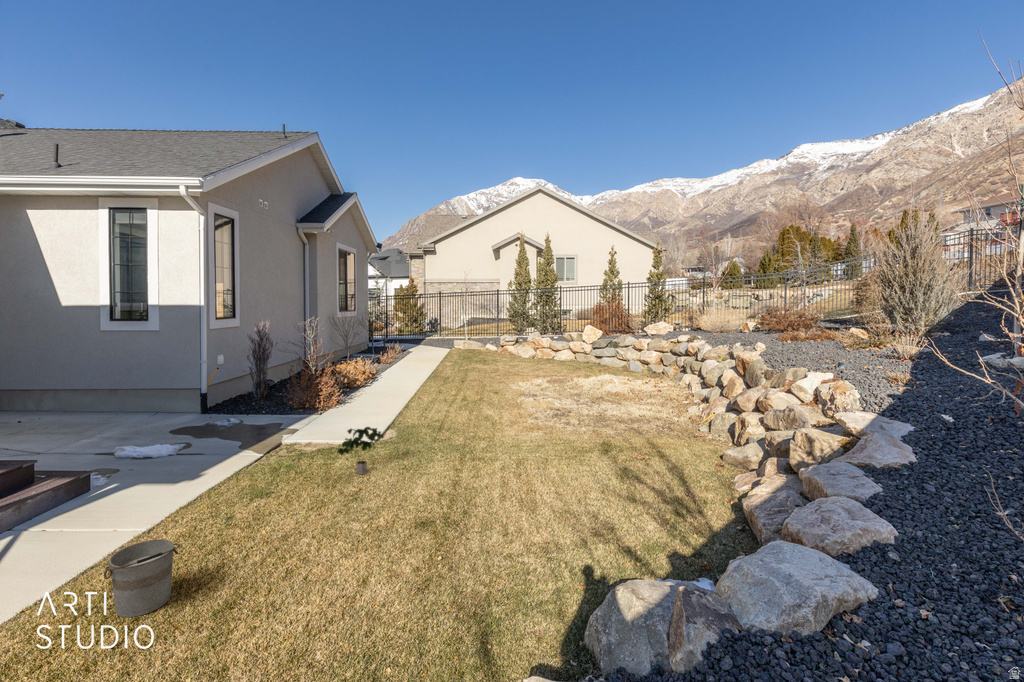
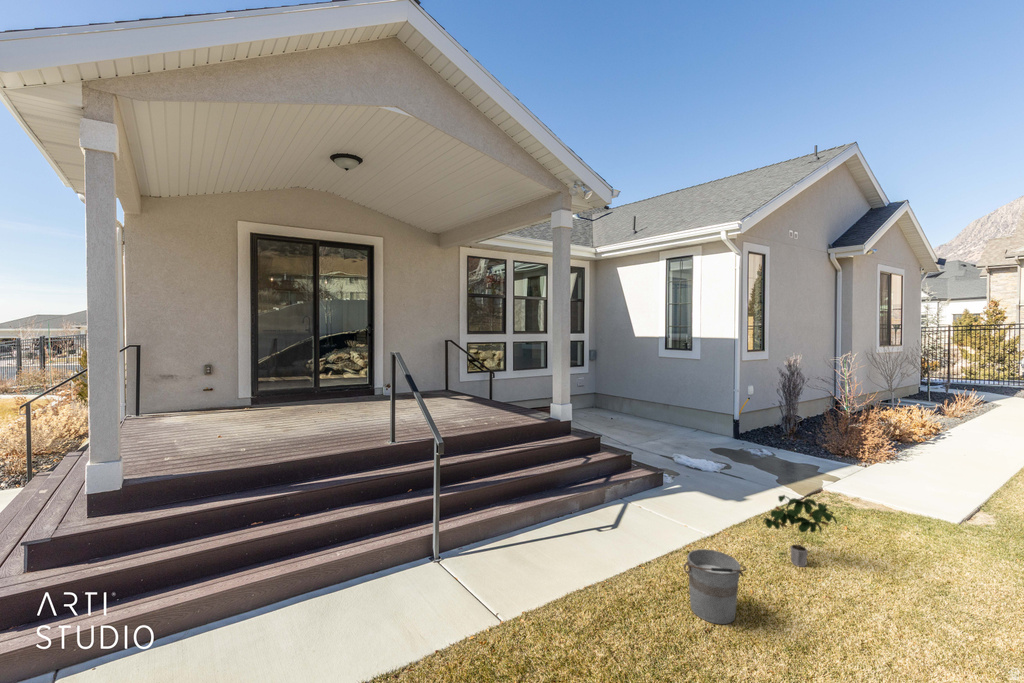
potted plant: present [337,427,383,475] -> present [763,495,837,567]

